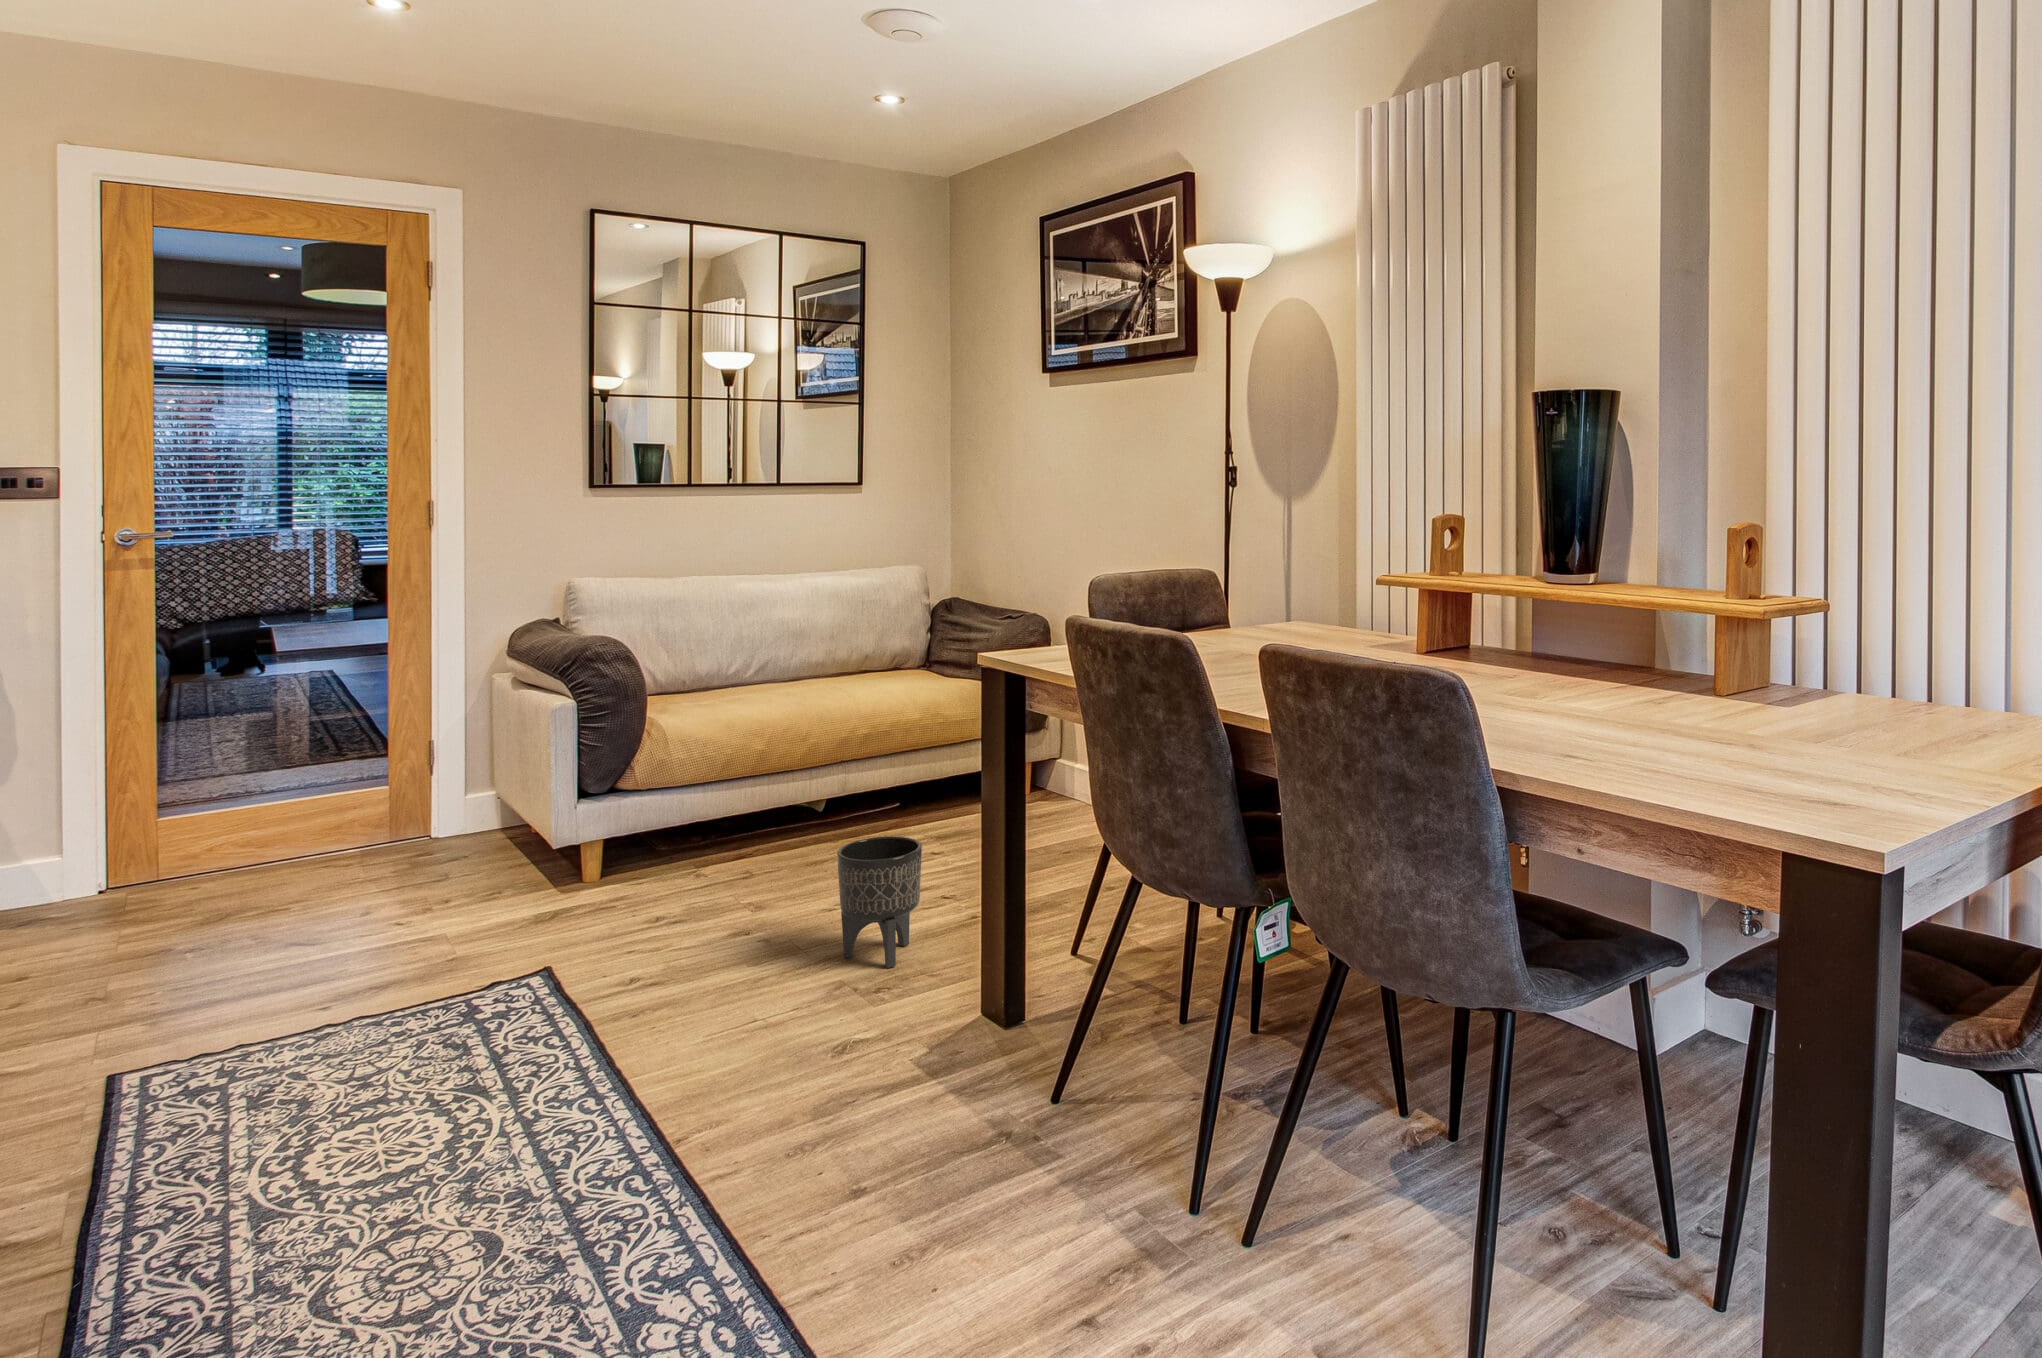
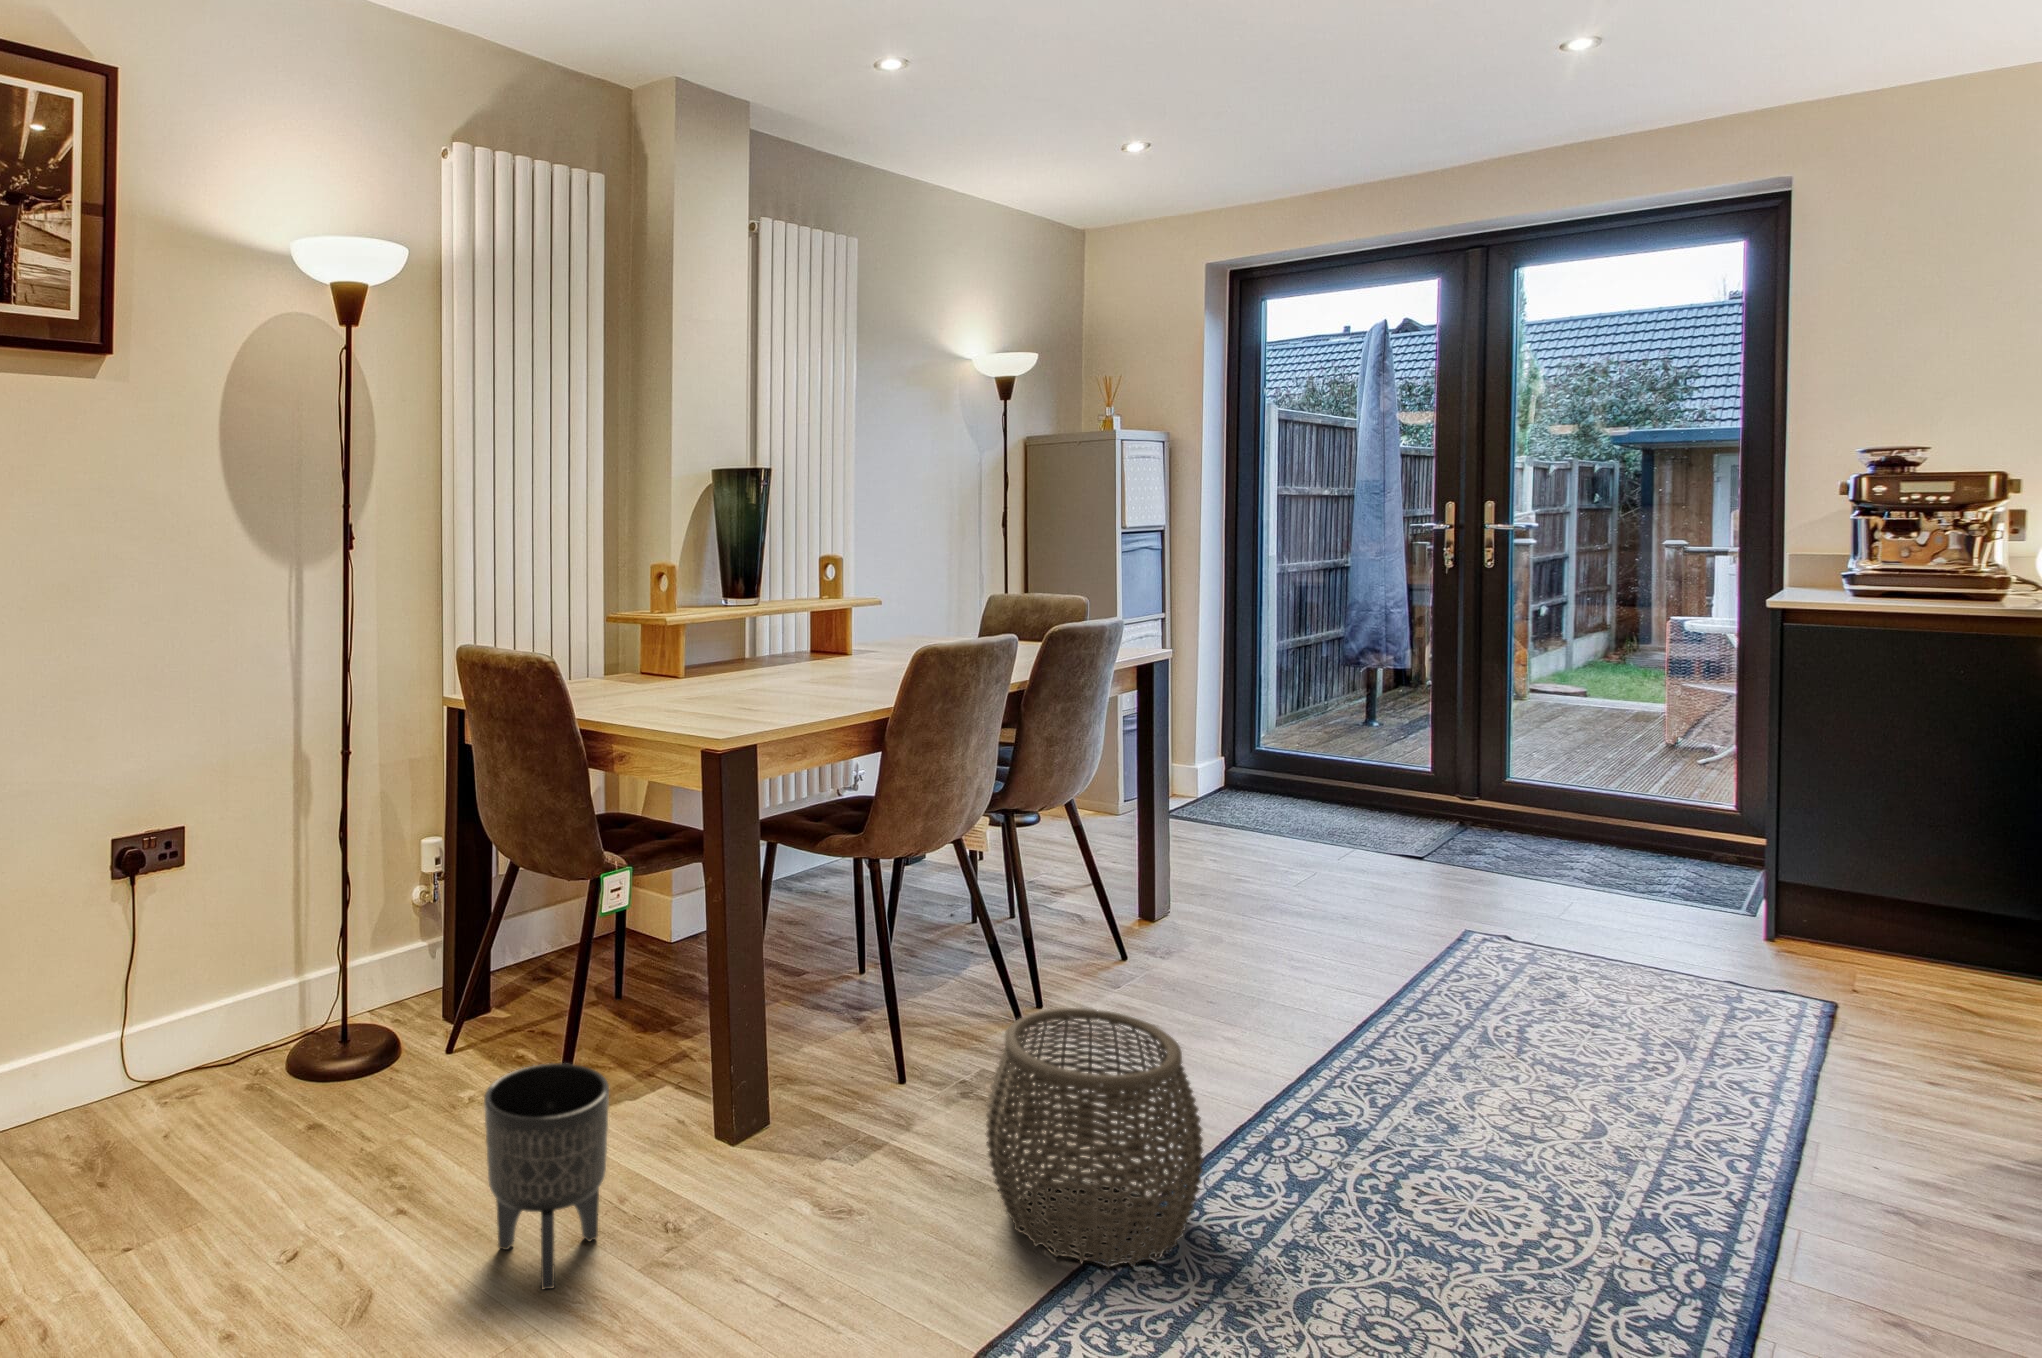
woven basket: none [598,957,823,1202] -> present [986,1008,1203,1268]

